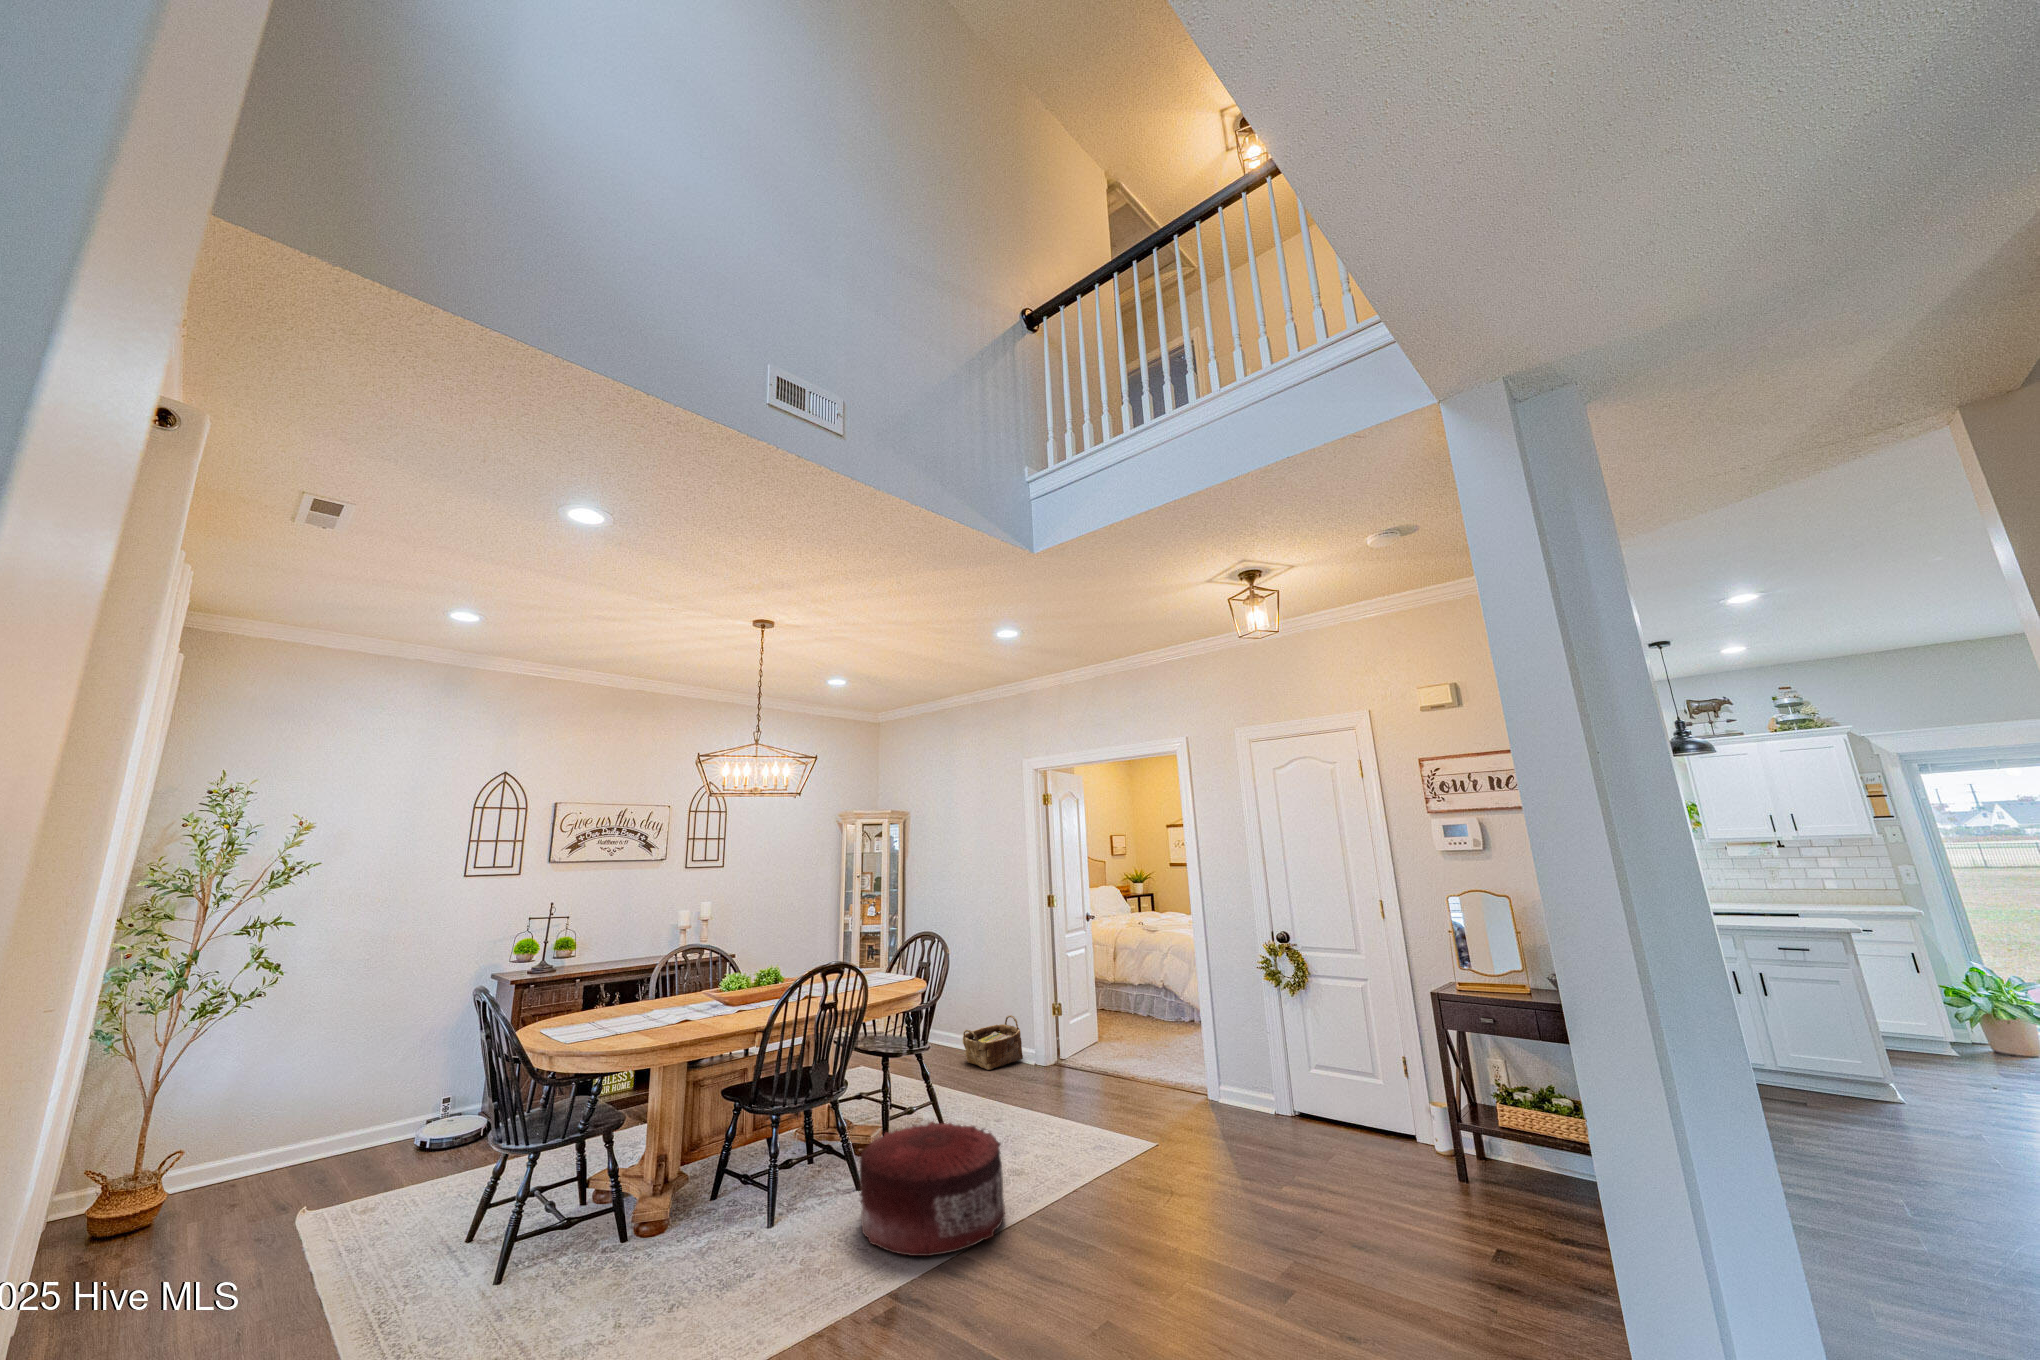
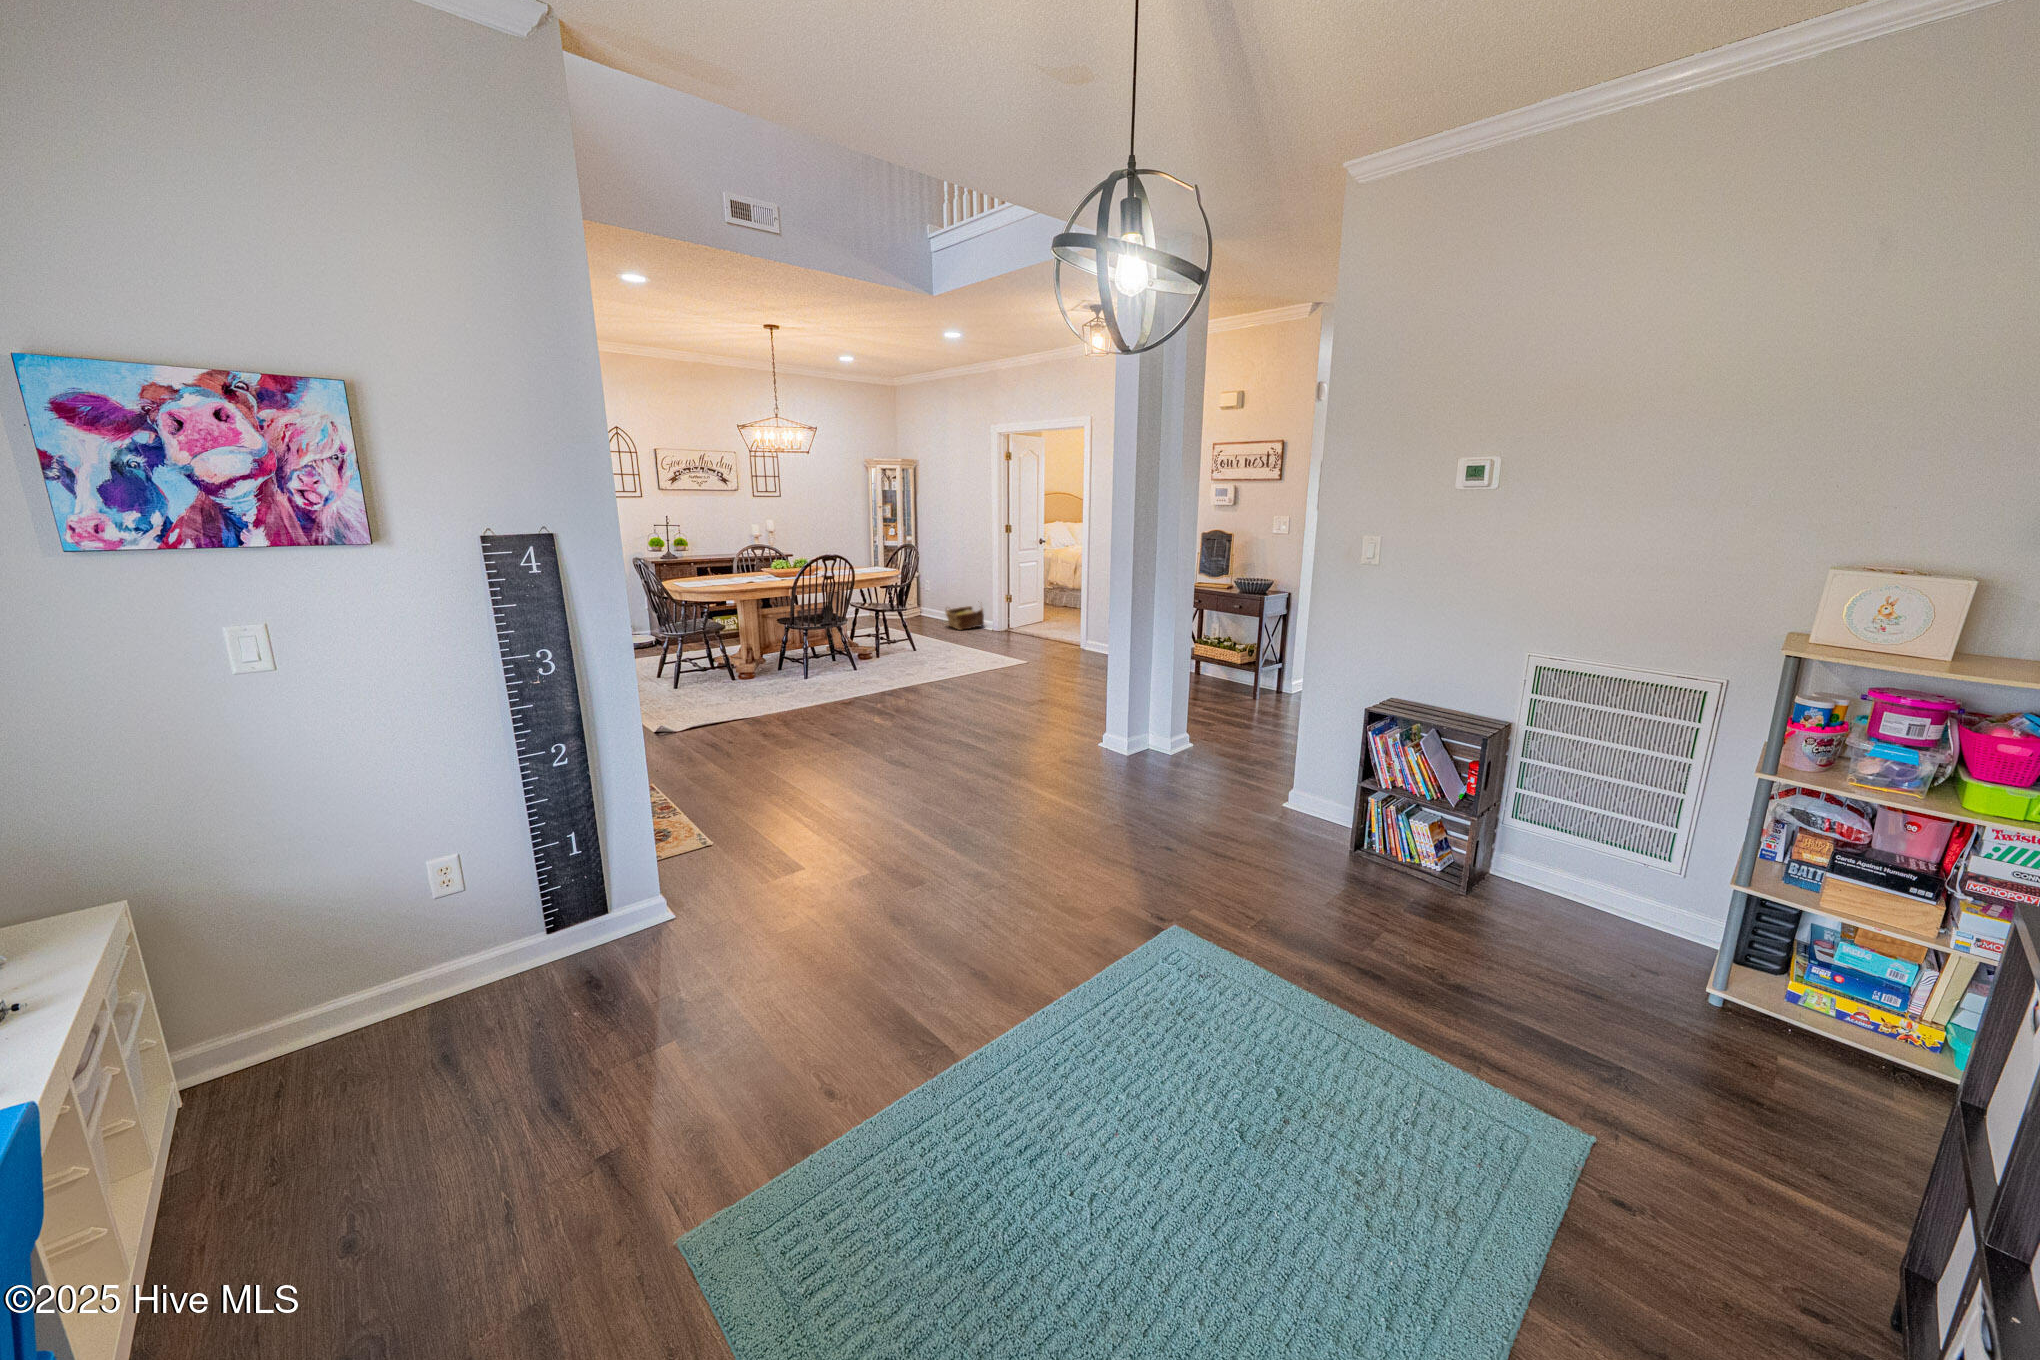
pouf: present [859,1122,1005,1256] -> none [847,639,925,690]

